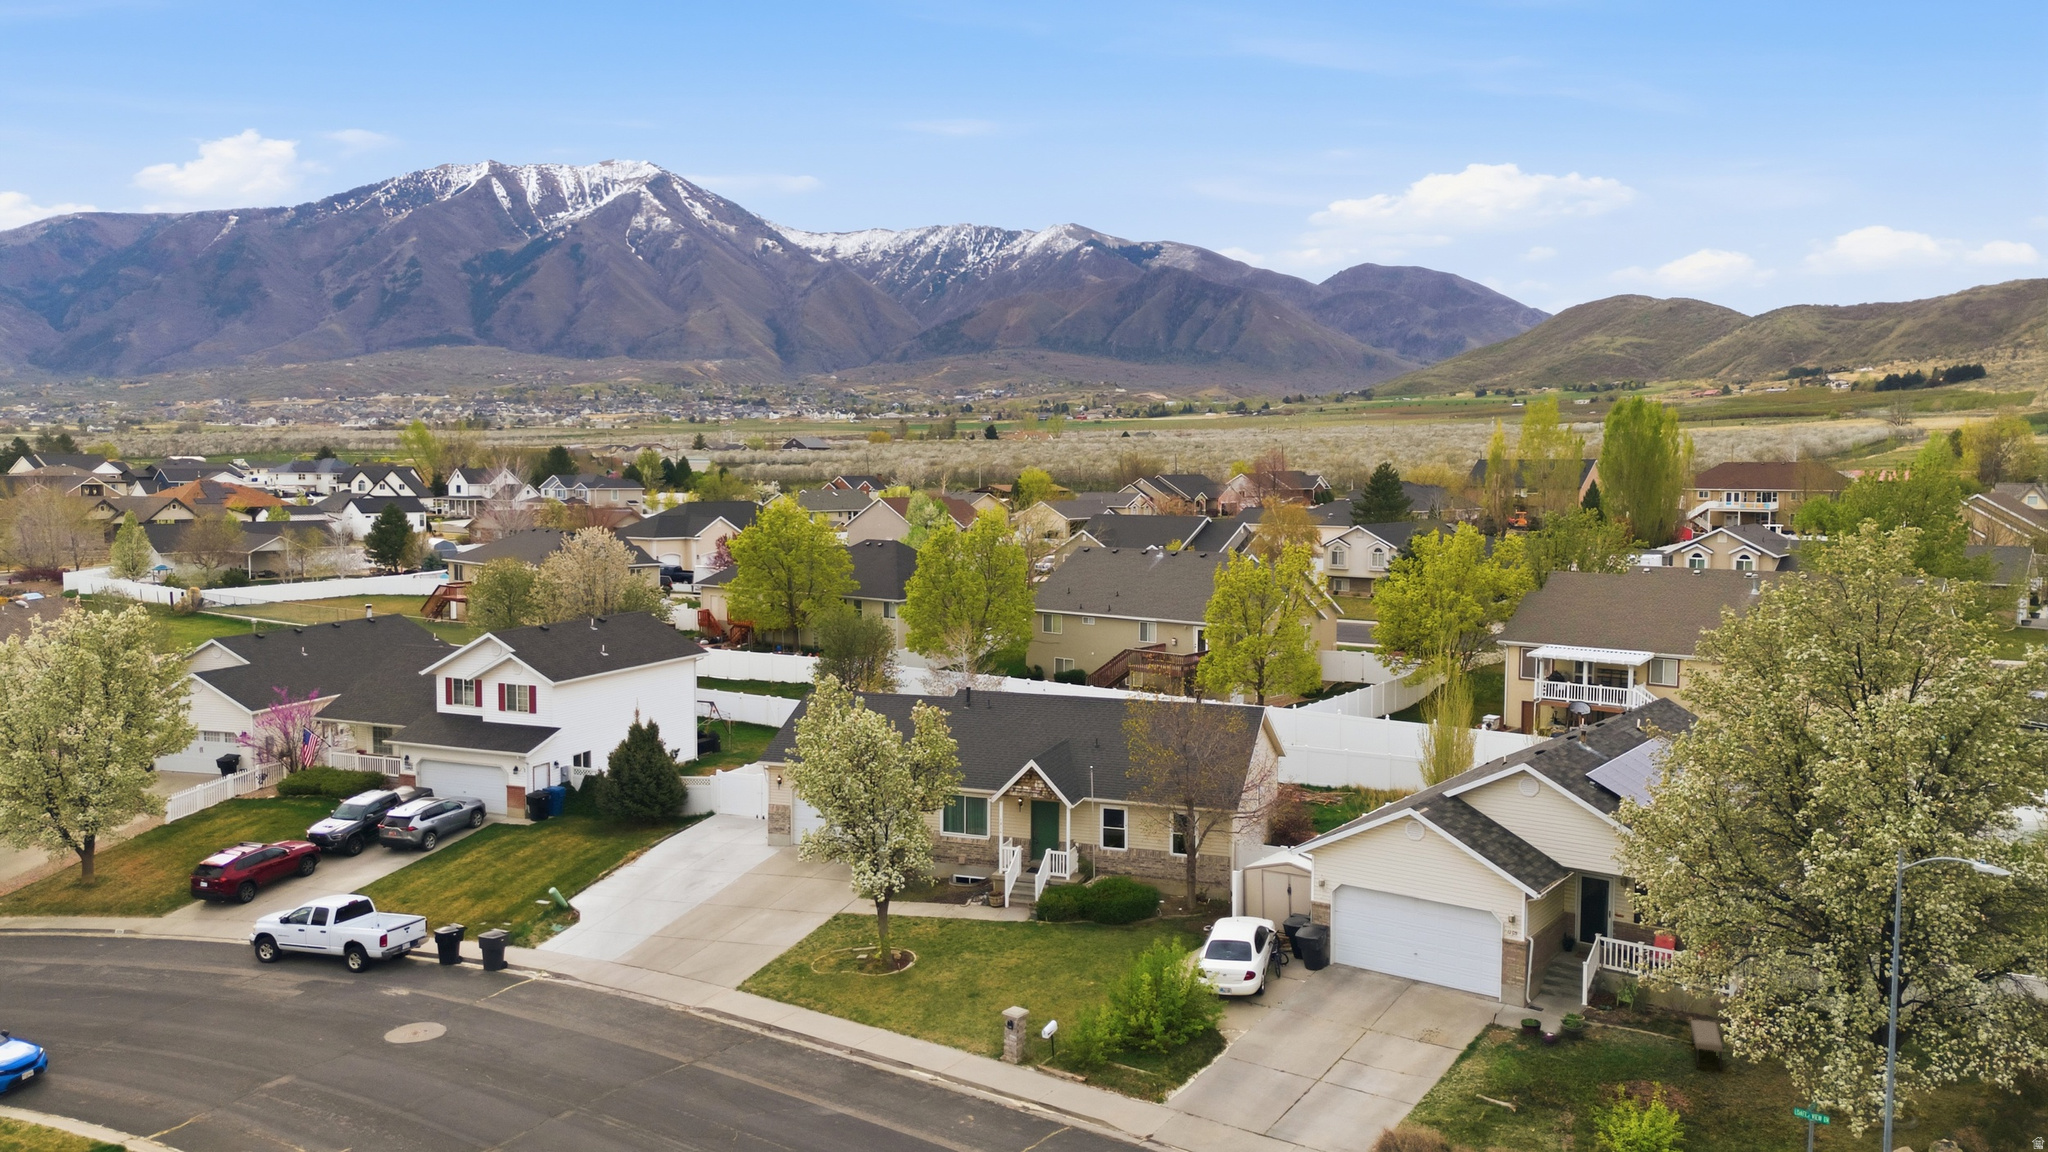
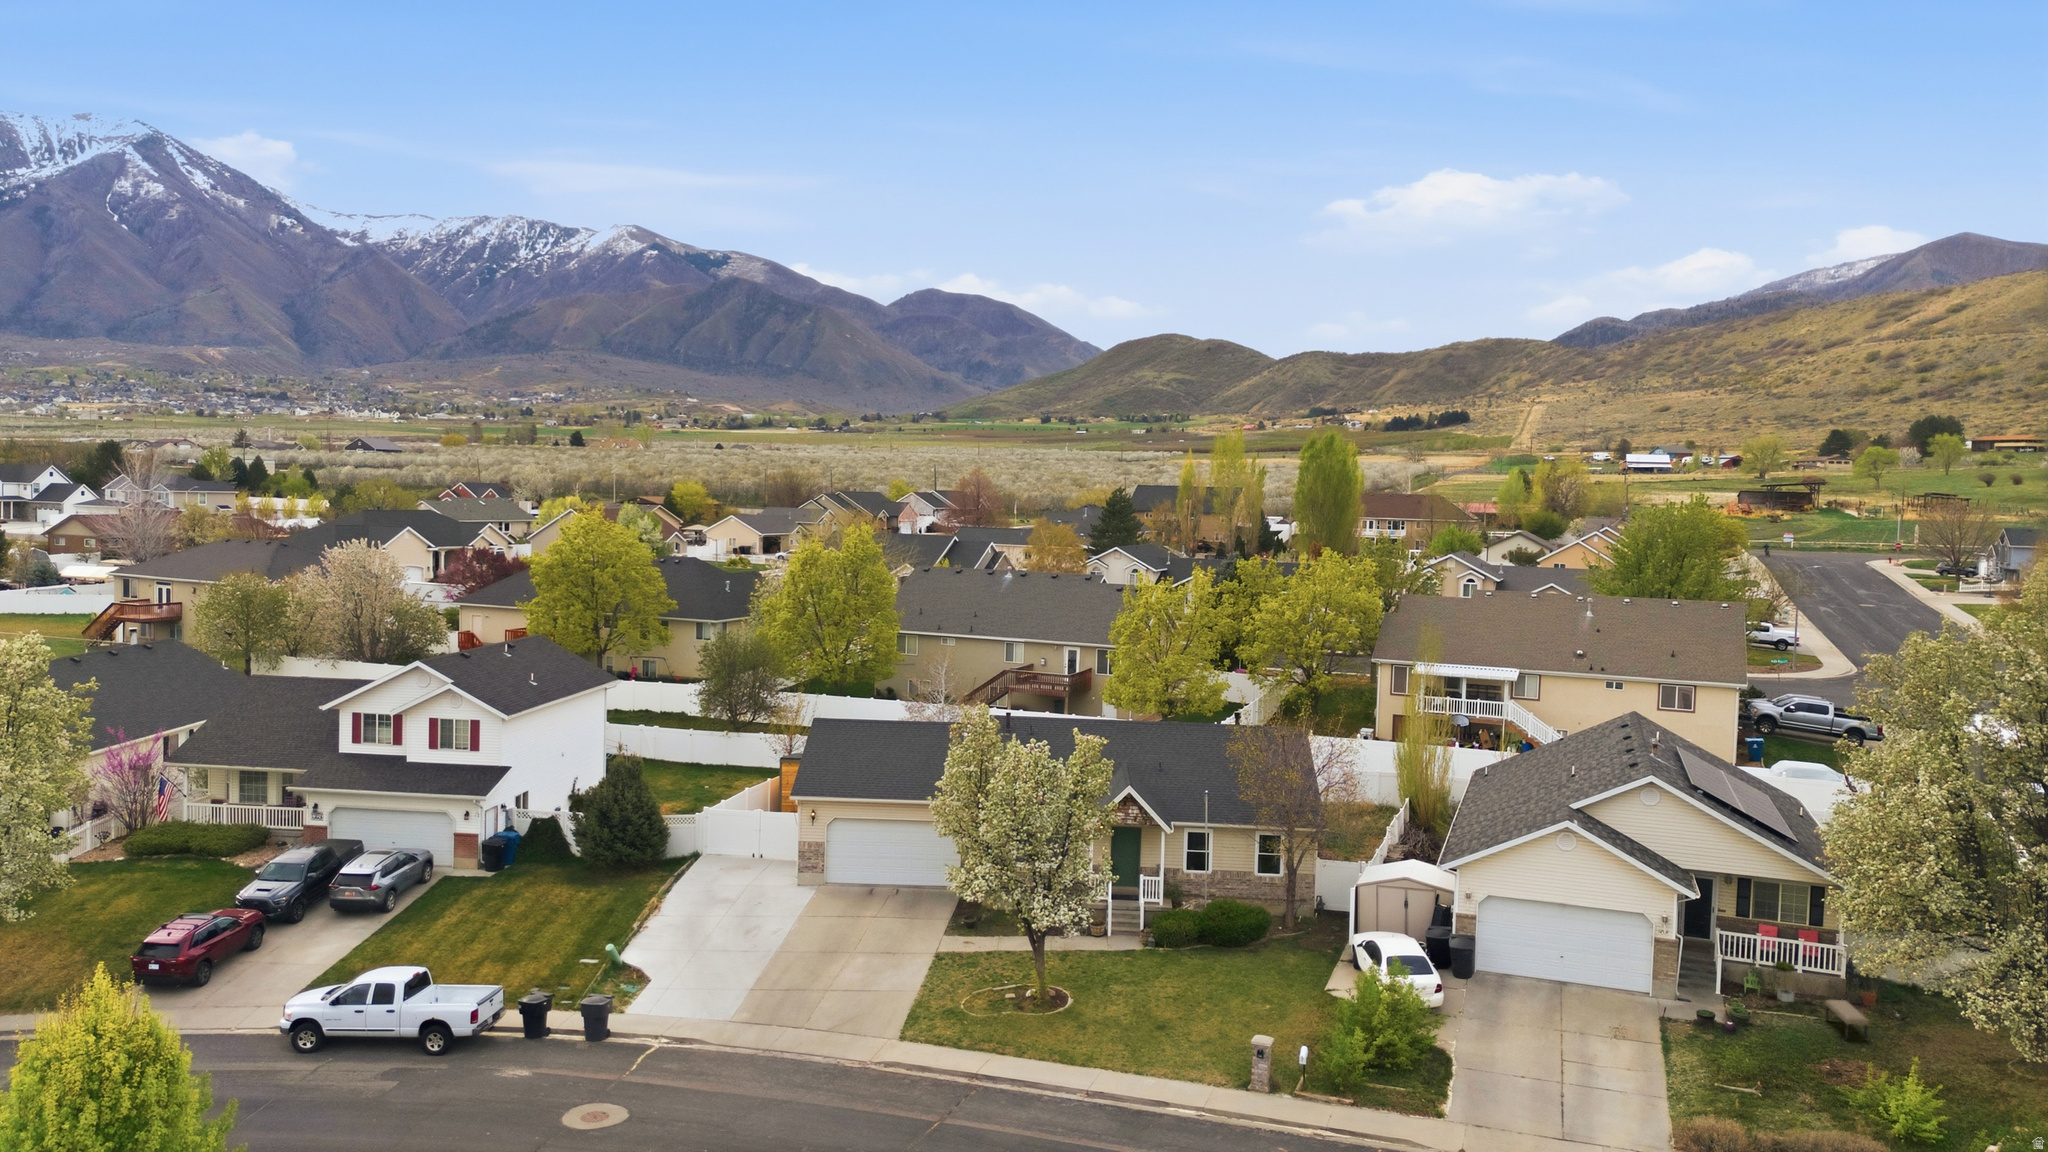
potted tree: none [1650,973,1672,1020] -> present [1775,961,1795,1002]

